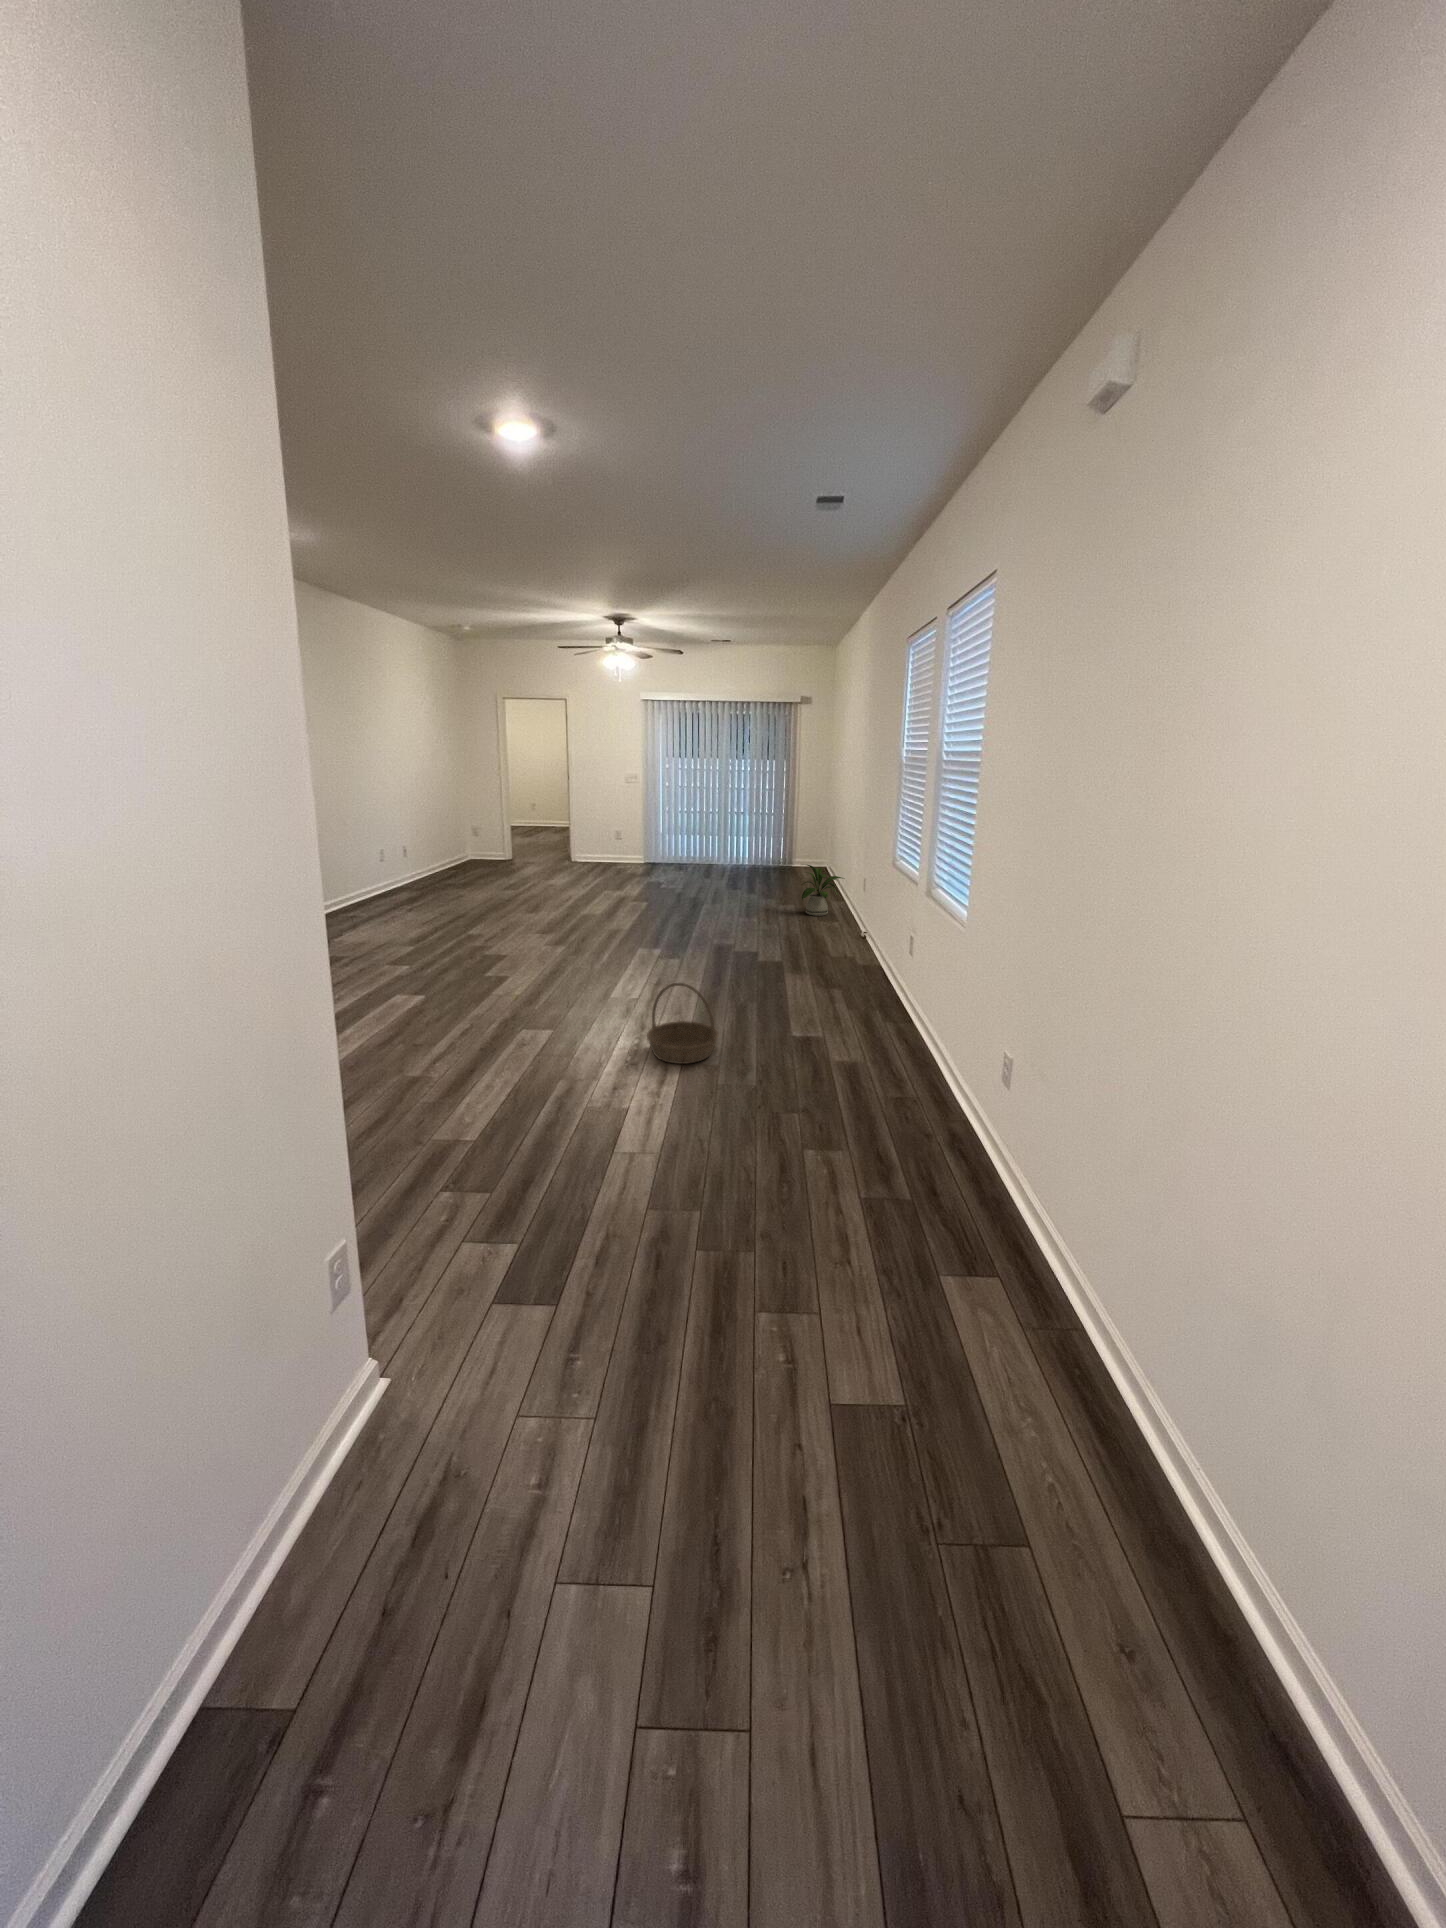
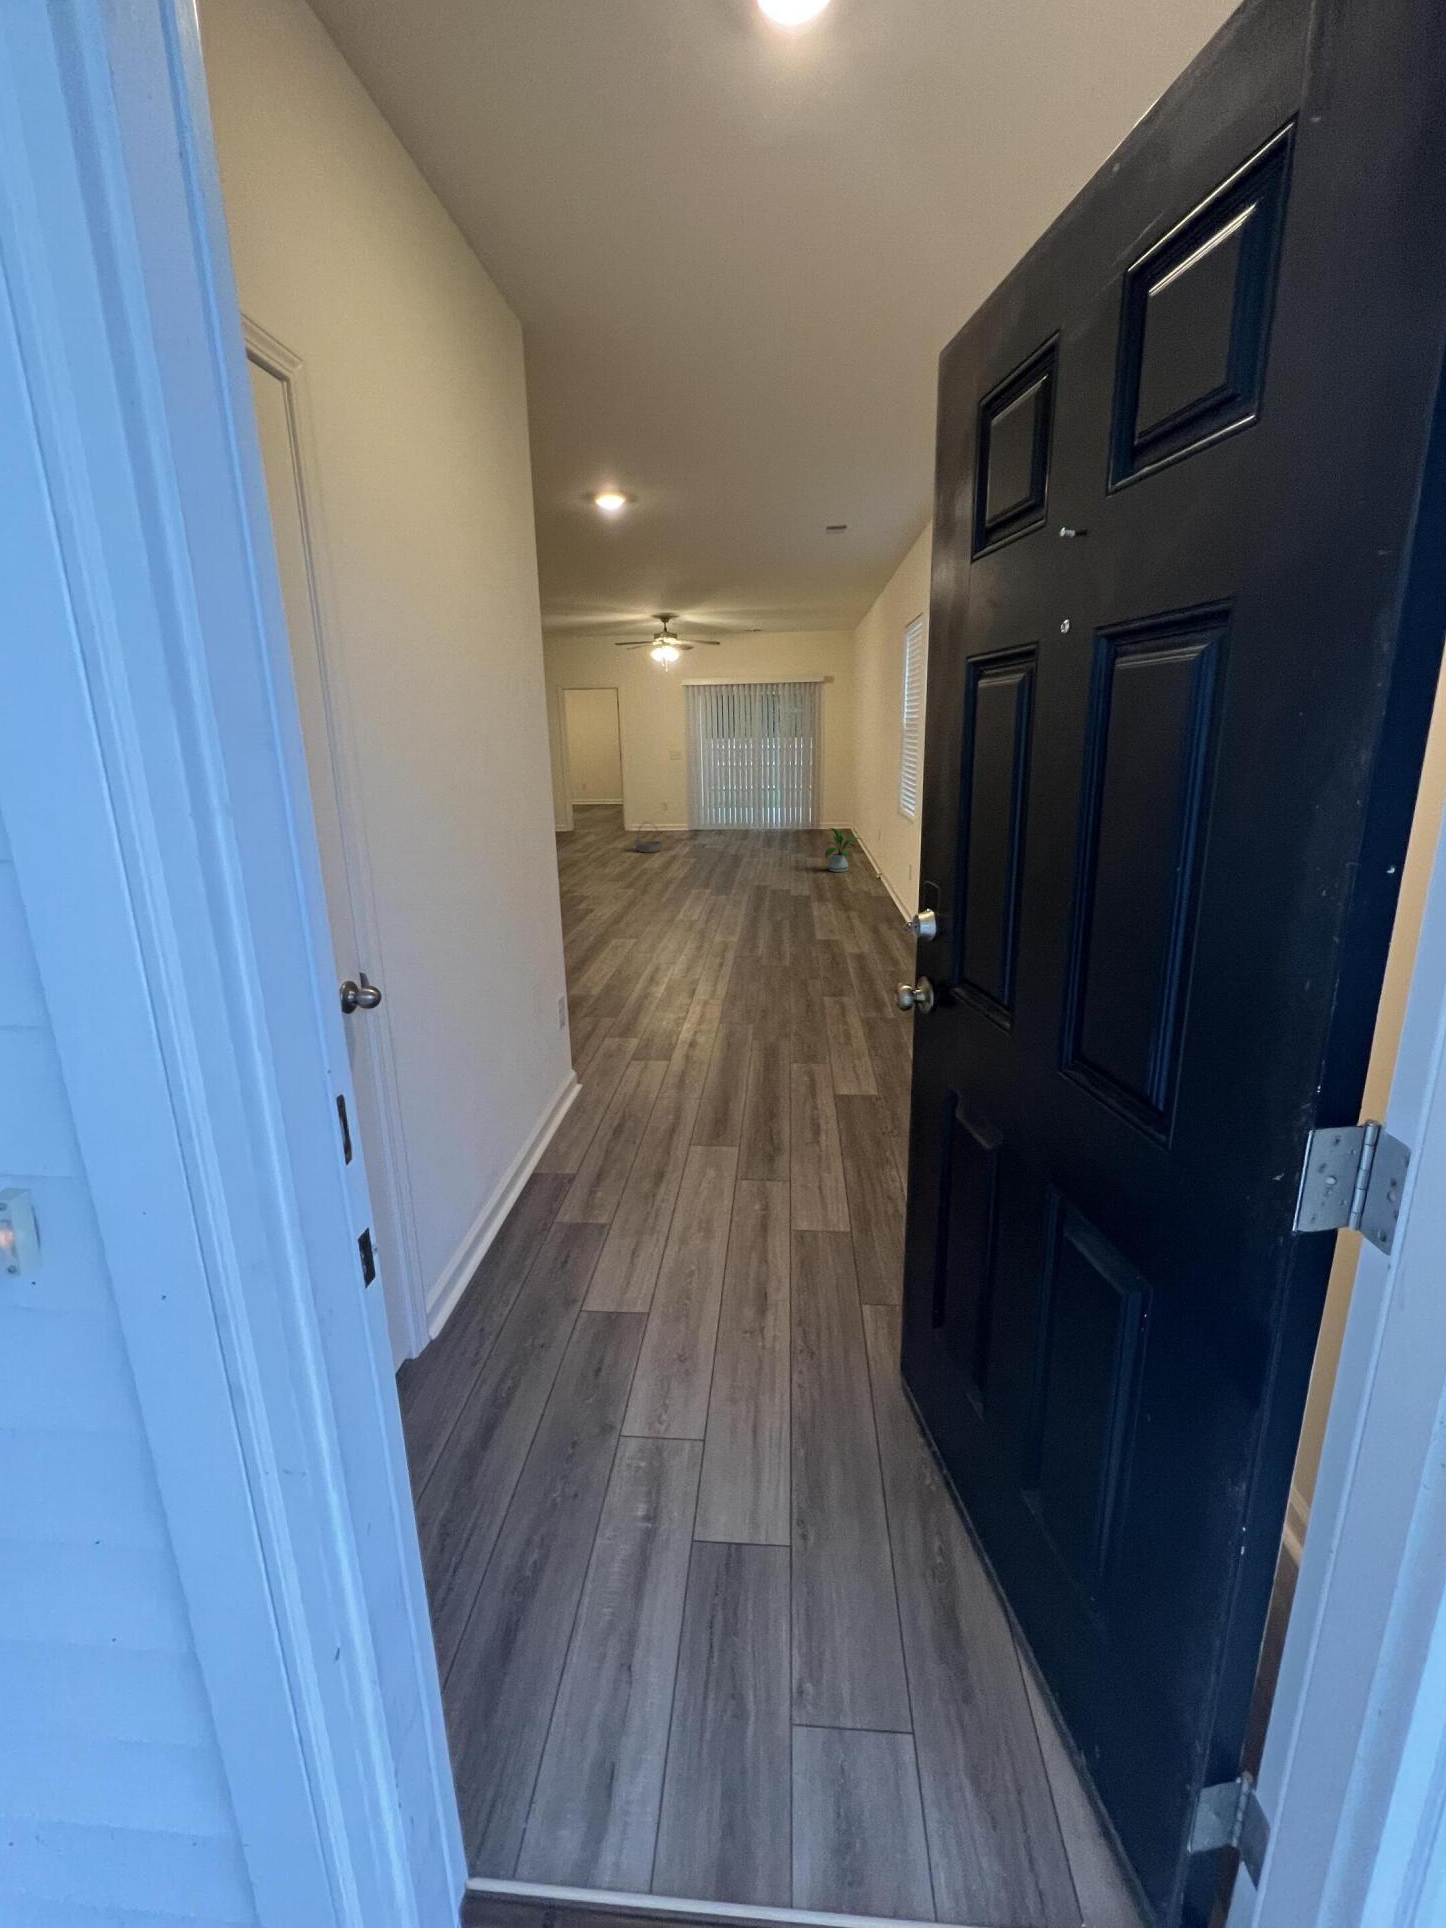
basket: present [647,983,718,1064] -> present [636,827,662,853]

